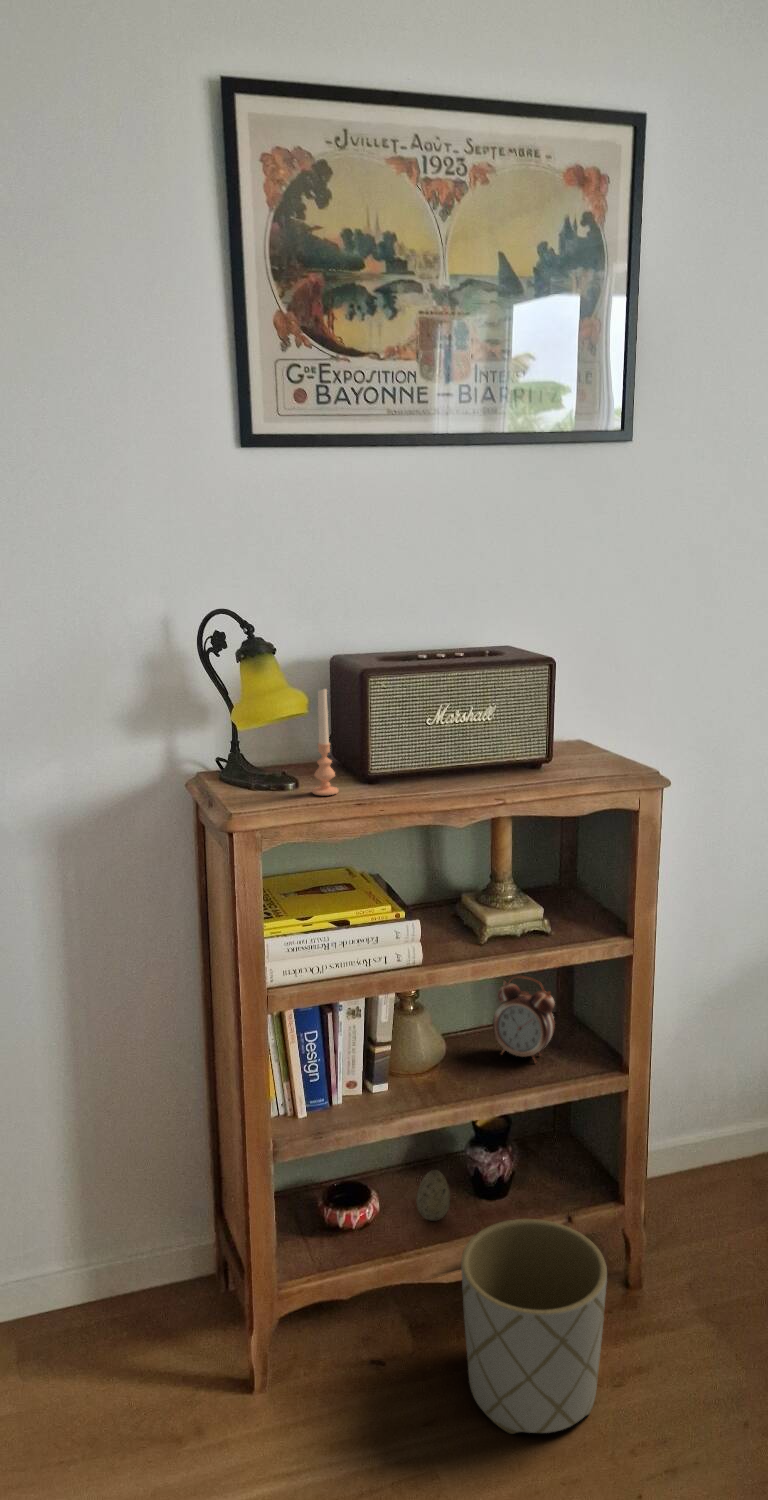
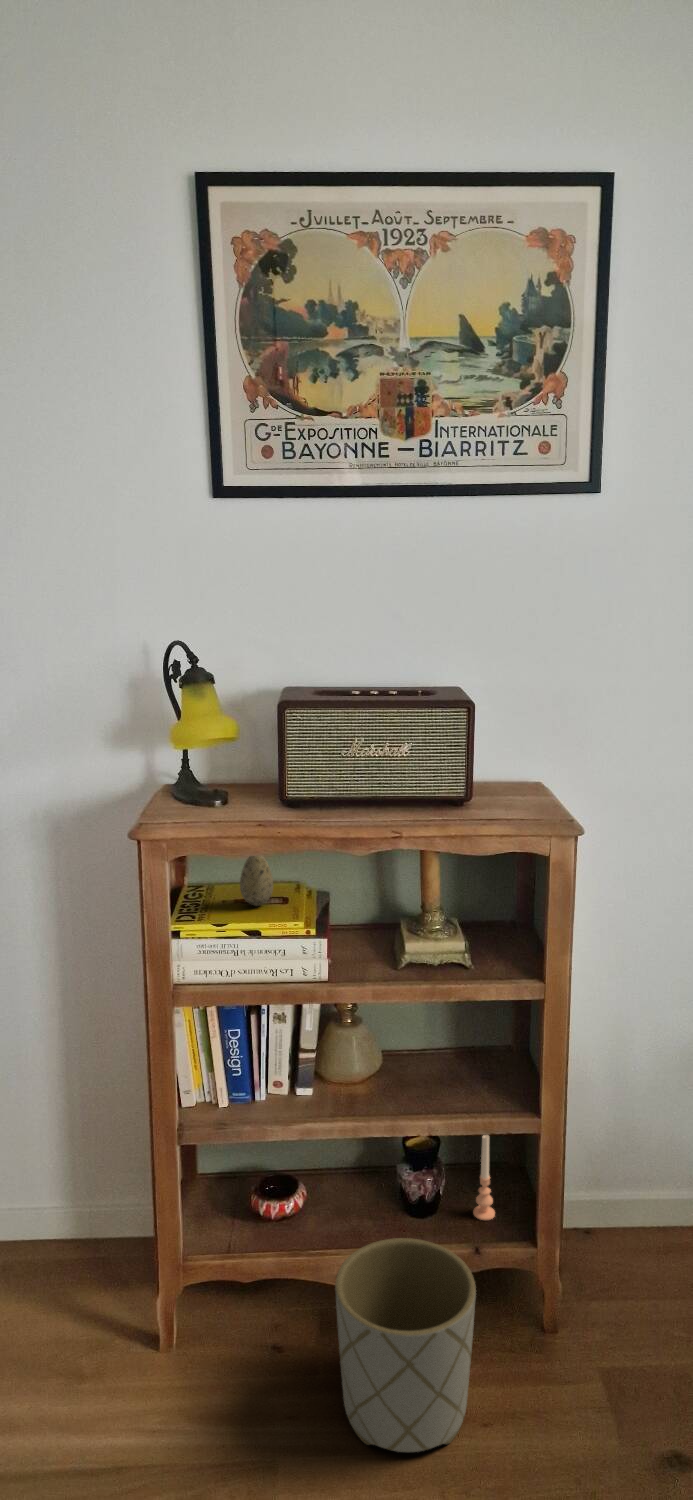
candle: present [312,689,338,795] -> present [473,1135,495,1220]
alarm clock: present [493,976,555,1063] -> none [425,1004,483,1091]
decorative egg: present [417,1170,450,1221] -> present [240,856,273,906]

